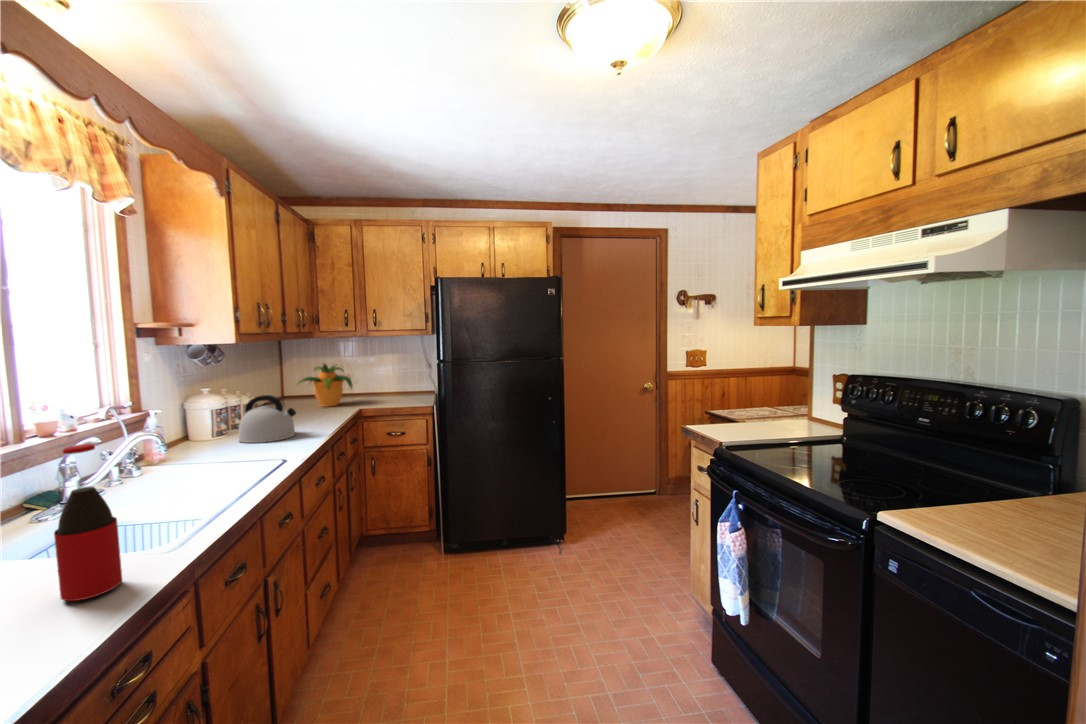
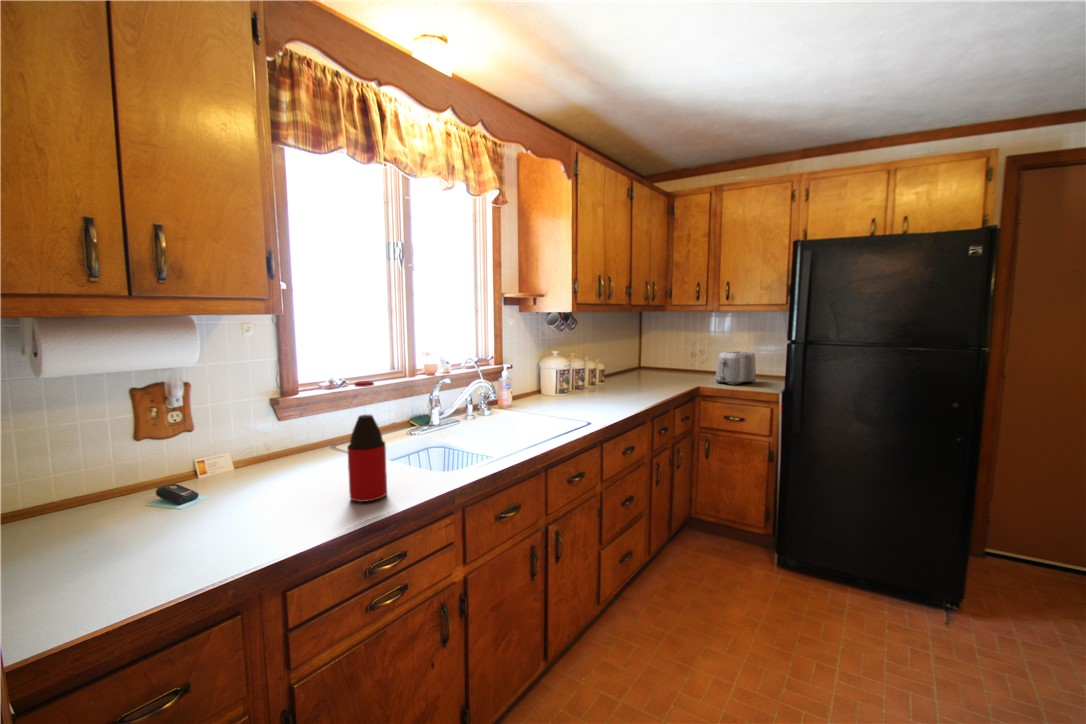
potted plant: present [297,364,352,407] -> none [641,338,697,383]
toaster: none [370,370,404,400] -> present [715,351,756,385]
kettle: present [238,395,296,443] -> none [569,363,616,407]

